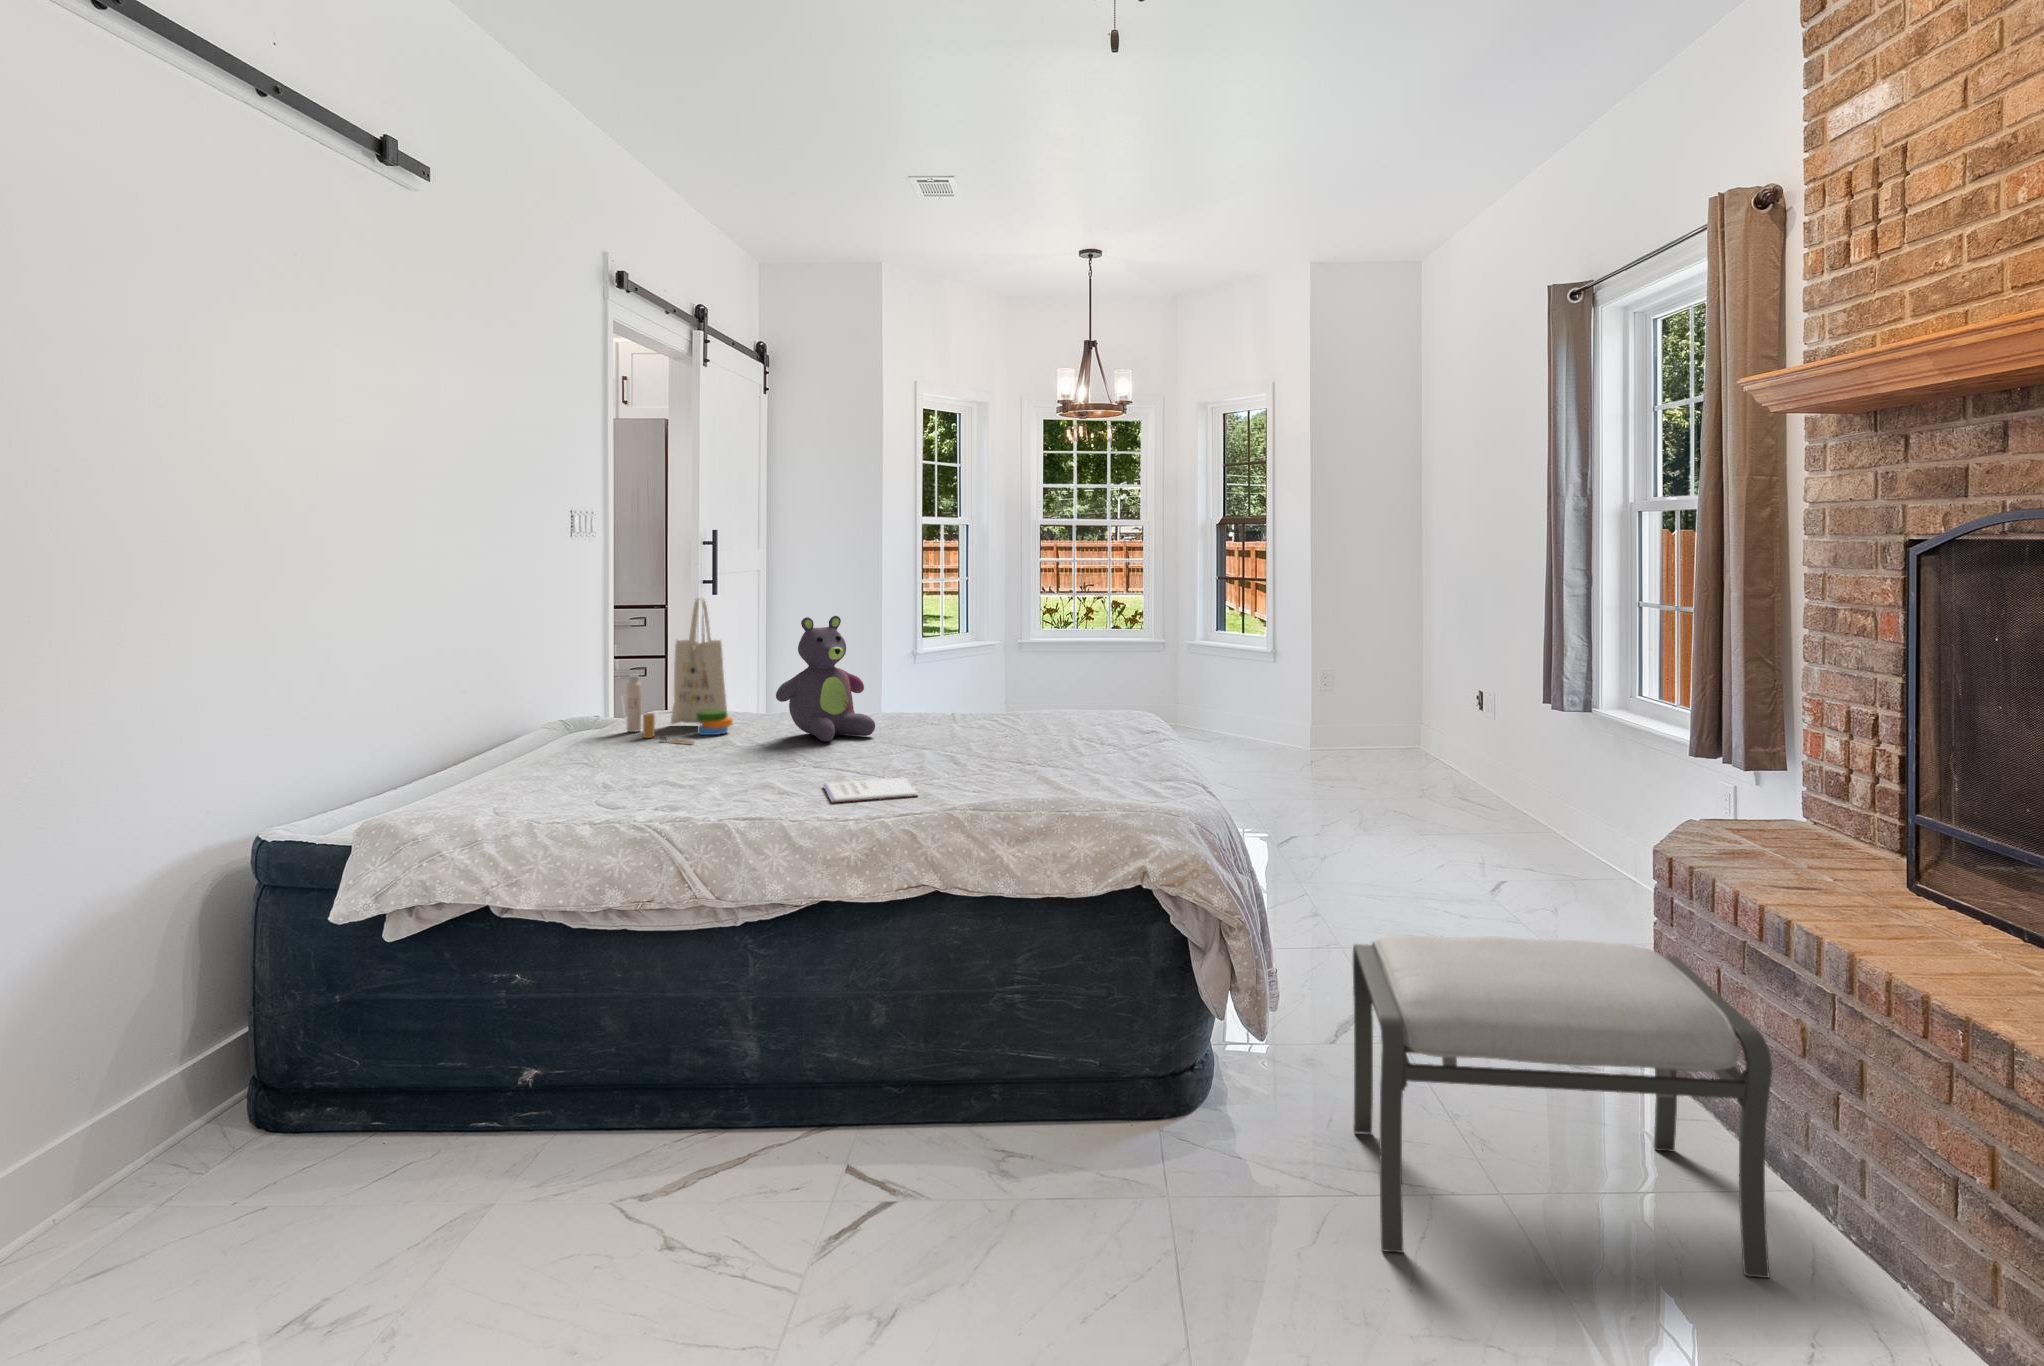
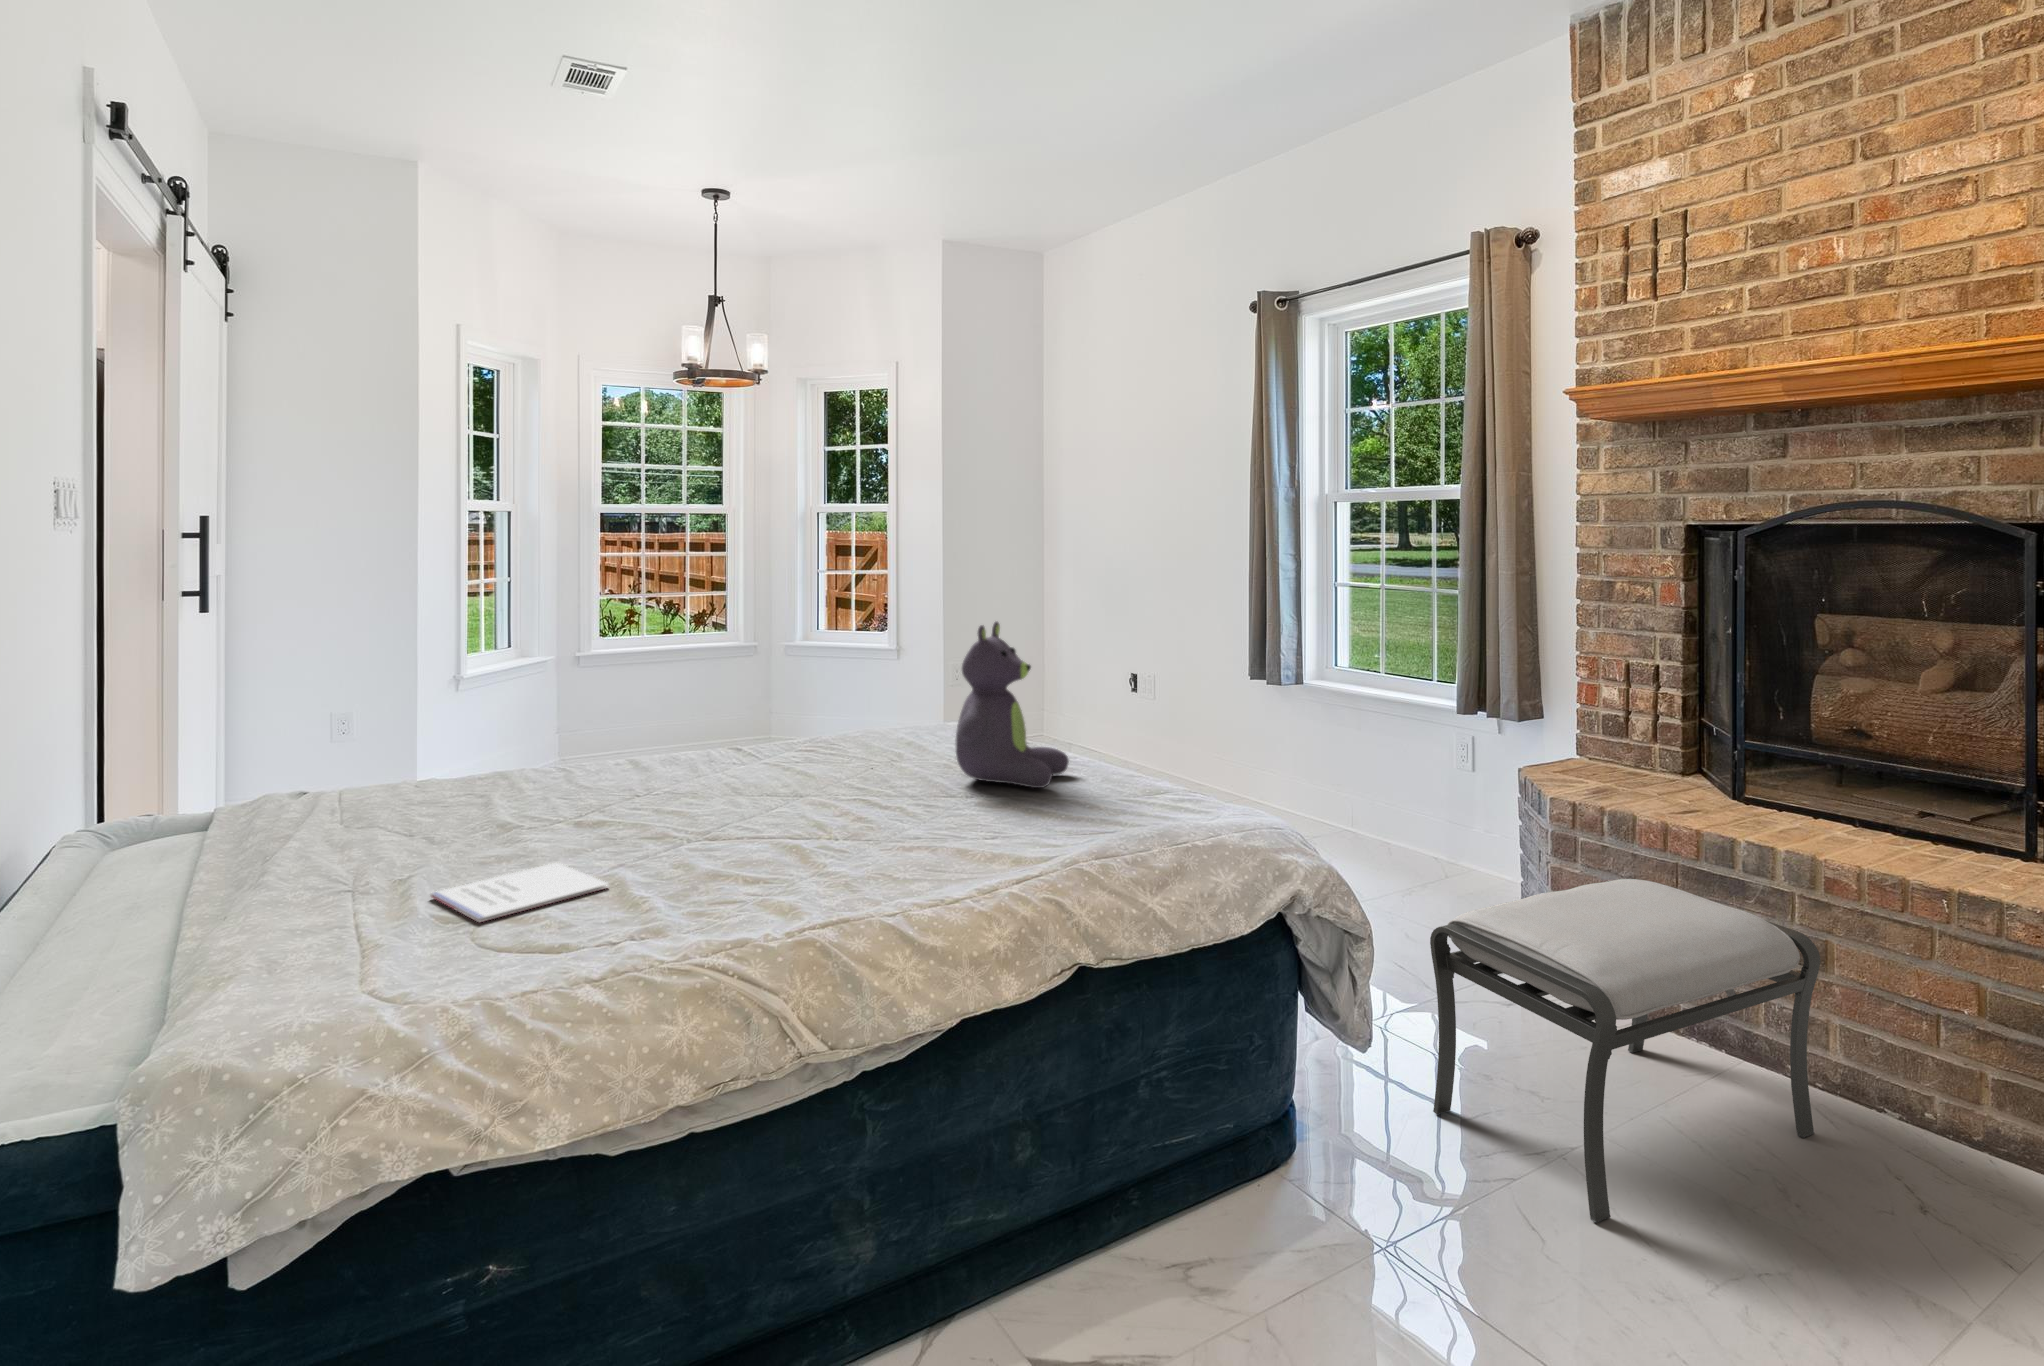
tote bag: present [626,598,733,744] -> none [283,608,480,829]
stuffed bear: present [776,616,875,742] -> present [956,622,1069,788]
notebook: present [823,778,918,802] -> present [430,863,608,922]

